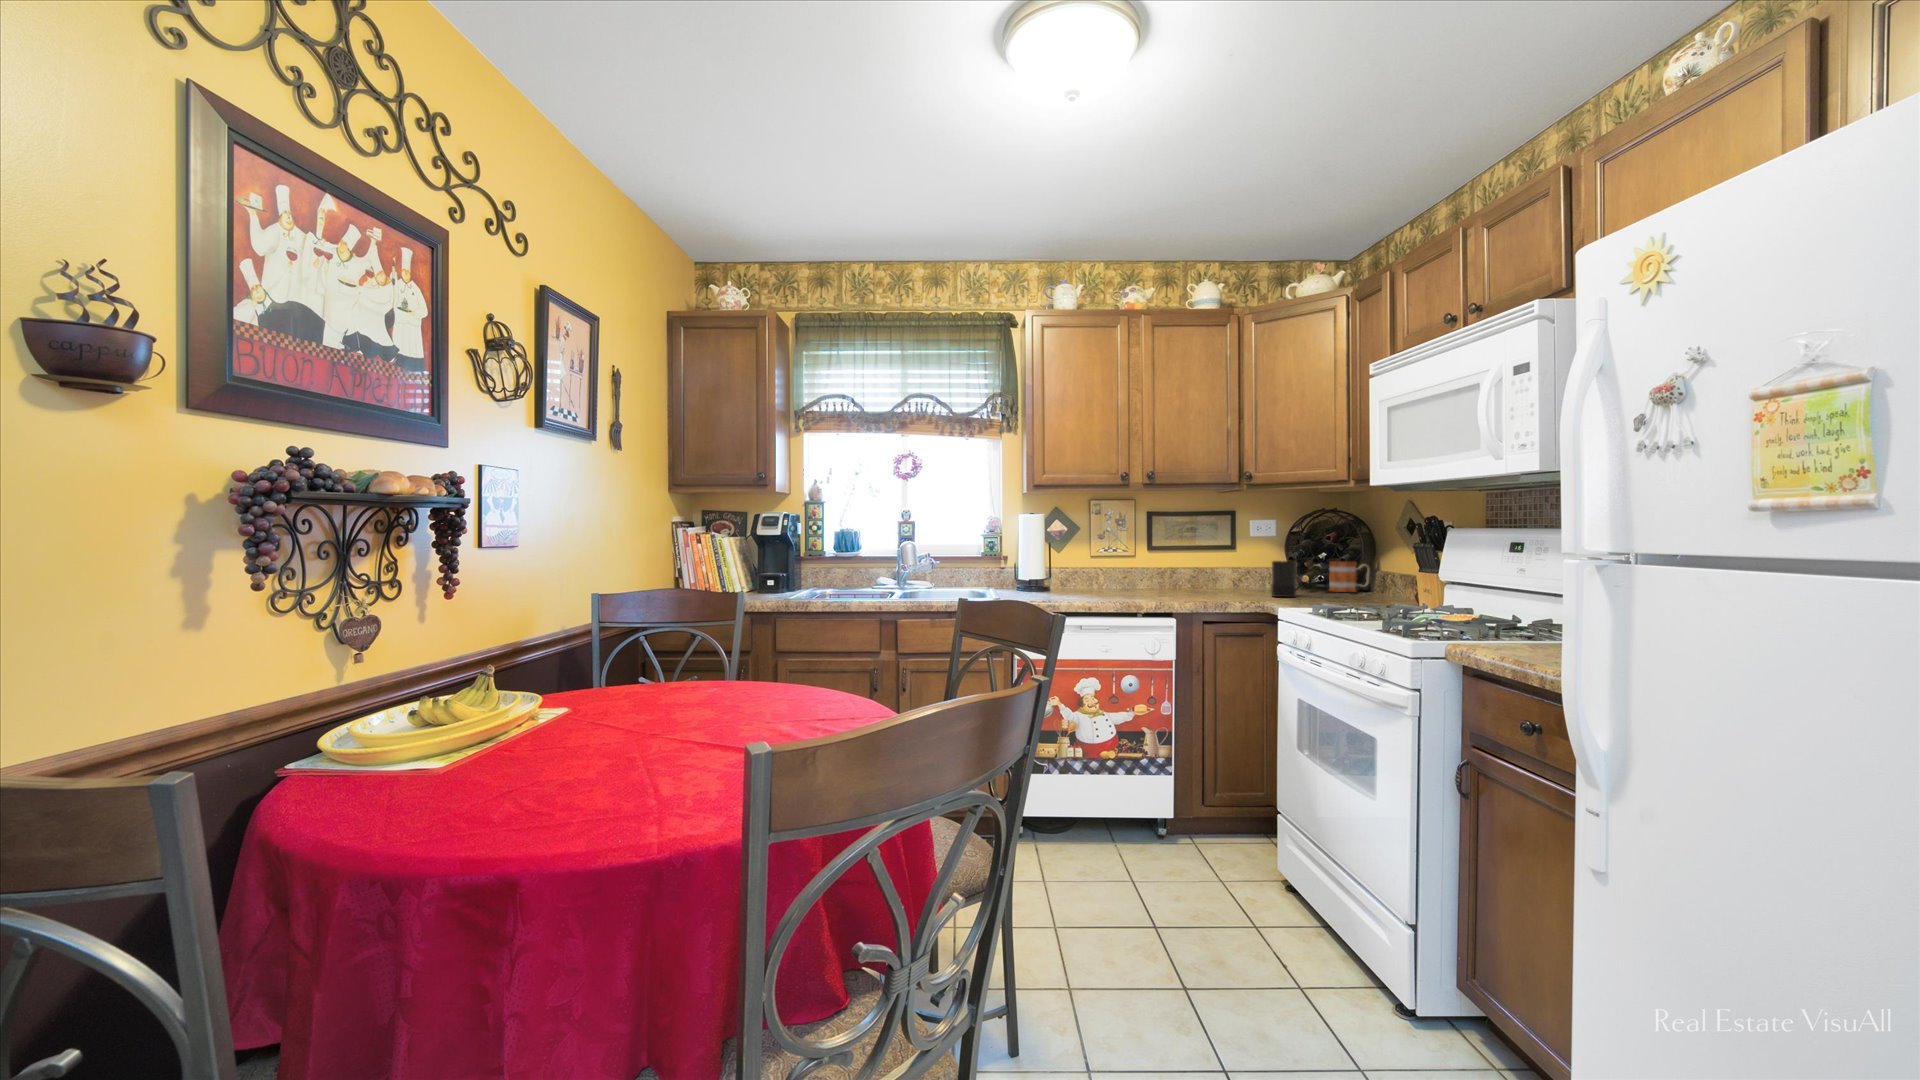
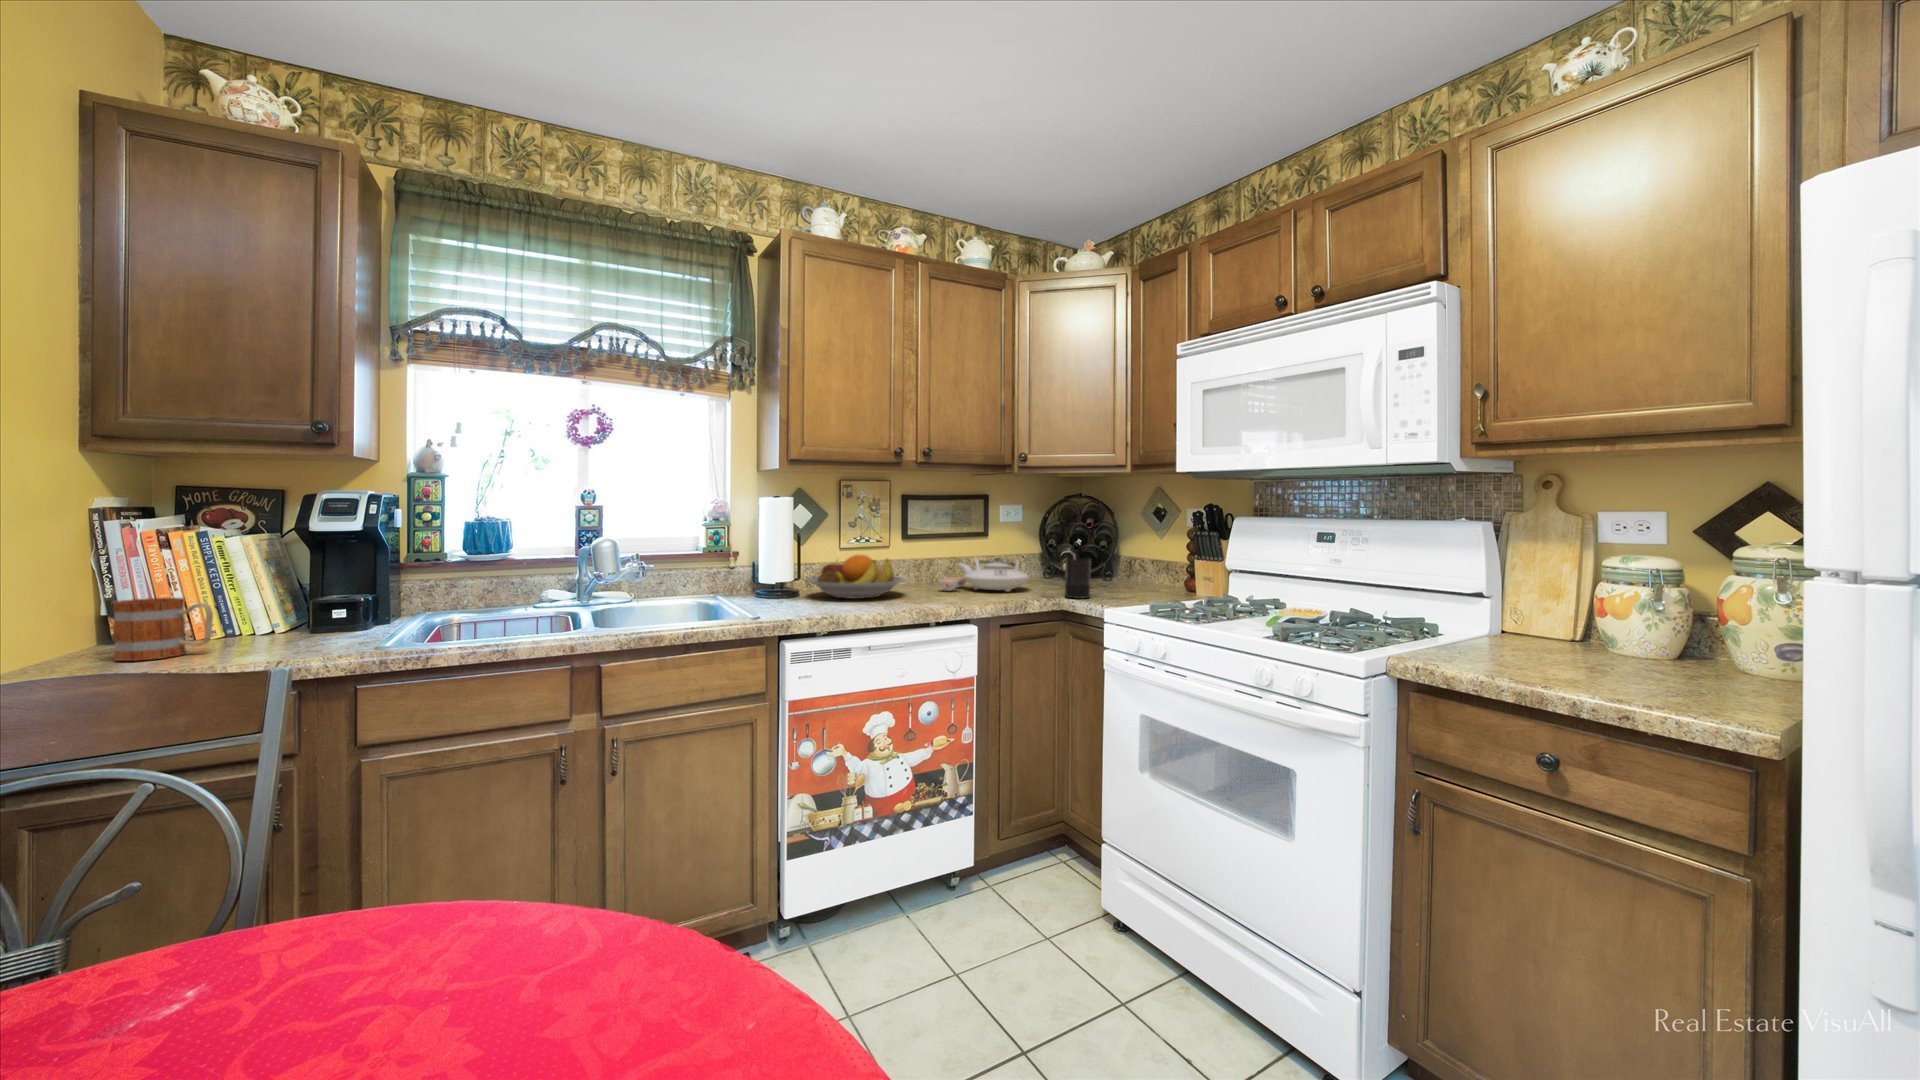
fruit bowl: none [1052,556,1132,591] -> present [807,555,905,599]
teapot: none [1165,561,1251,591] -> present [939,558,1029,592]
mug: present [1329,561,1370,592] -> present [112,598,213,661]

